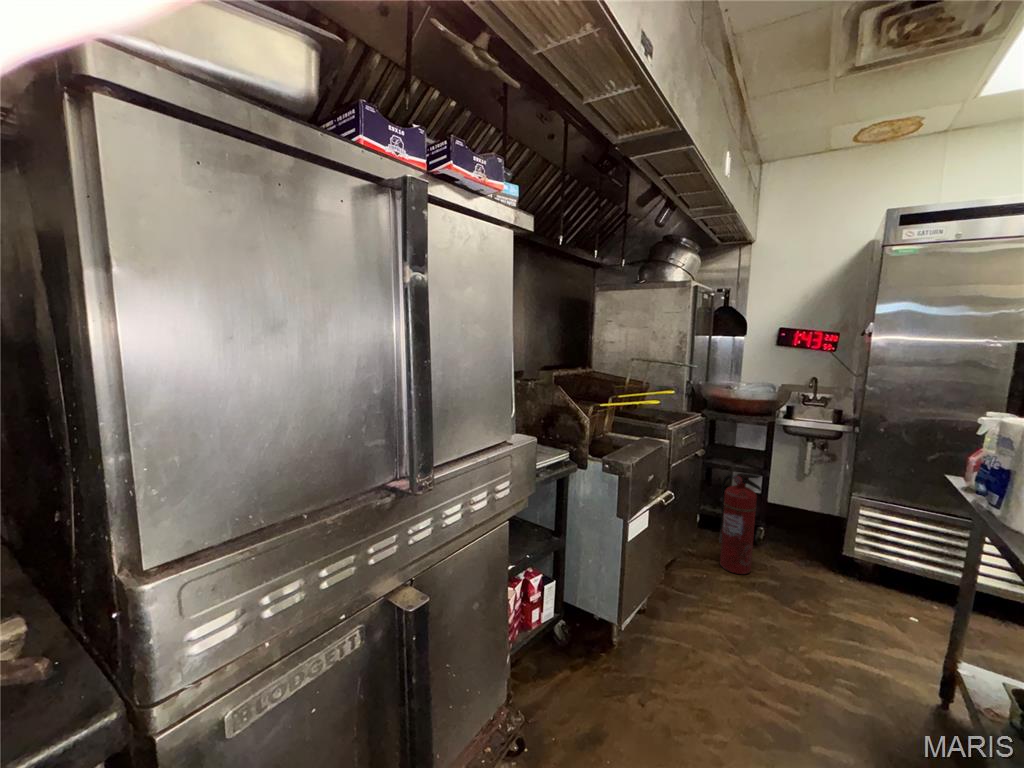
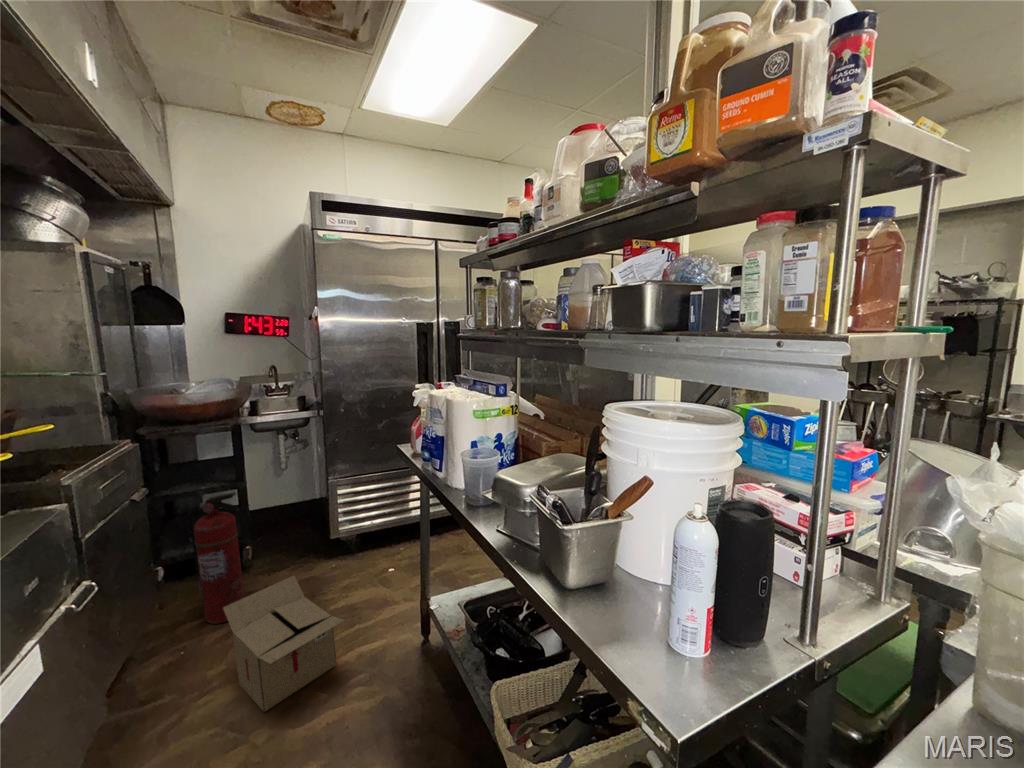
cardboard box: none [736,557,843,664] -> present [223,575,345,712]

